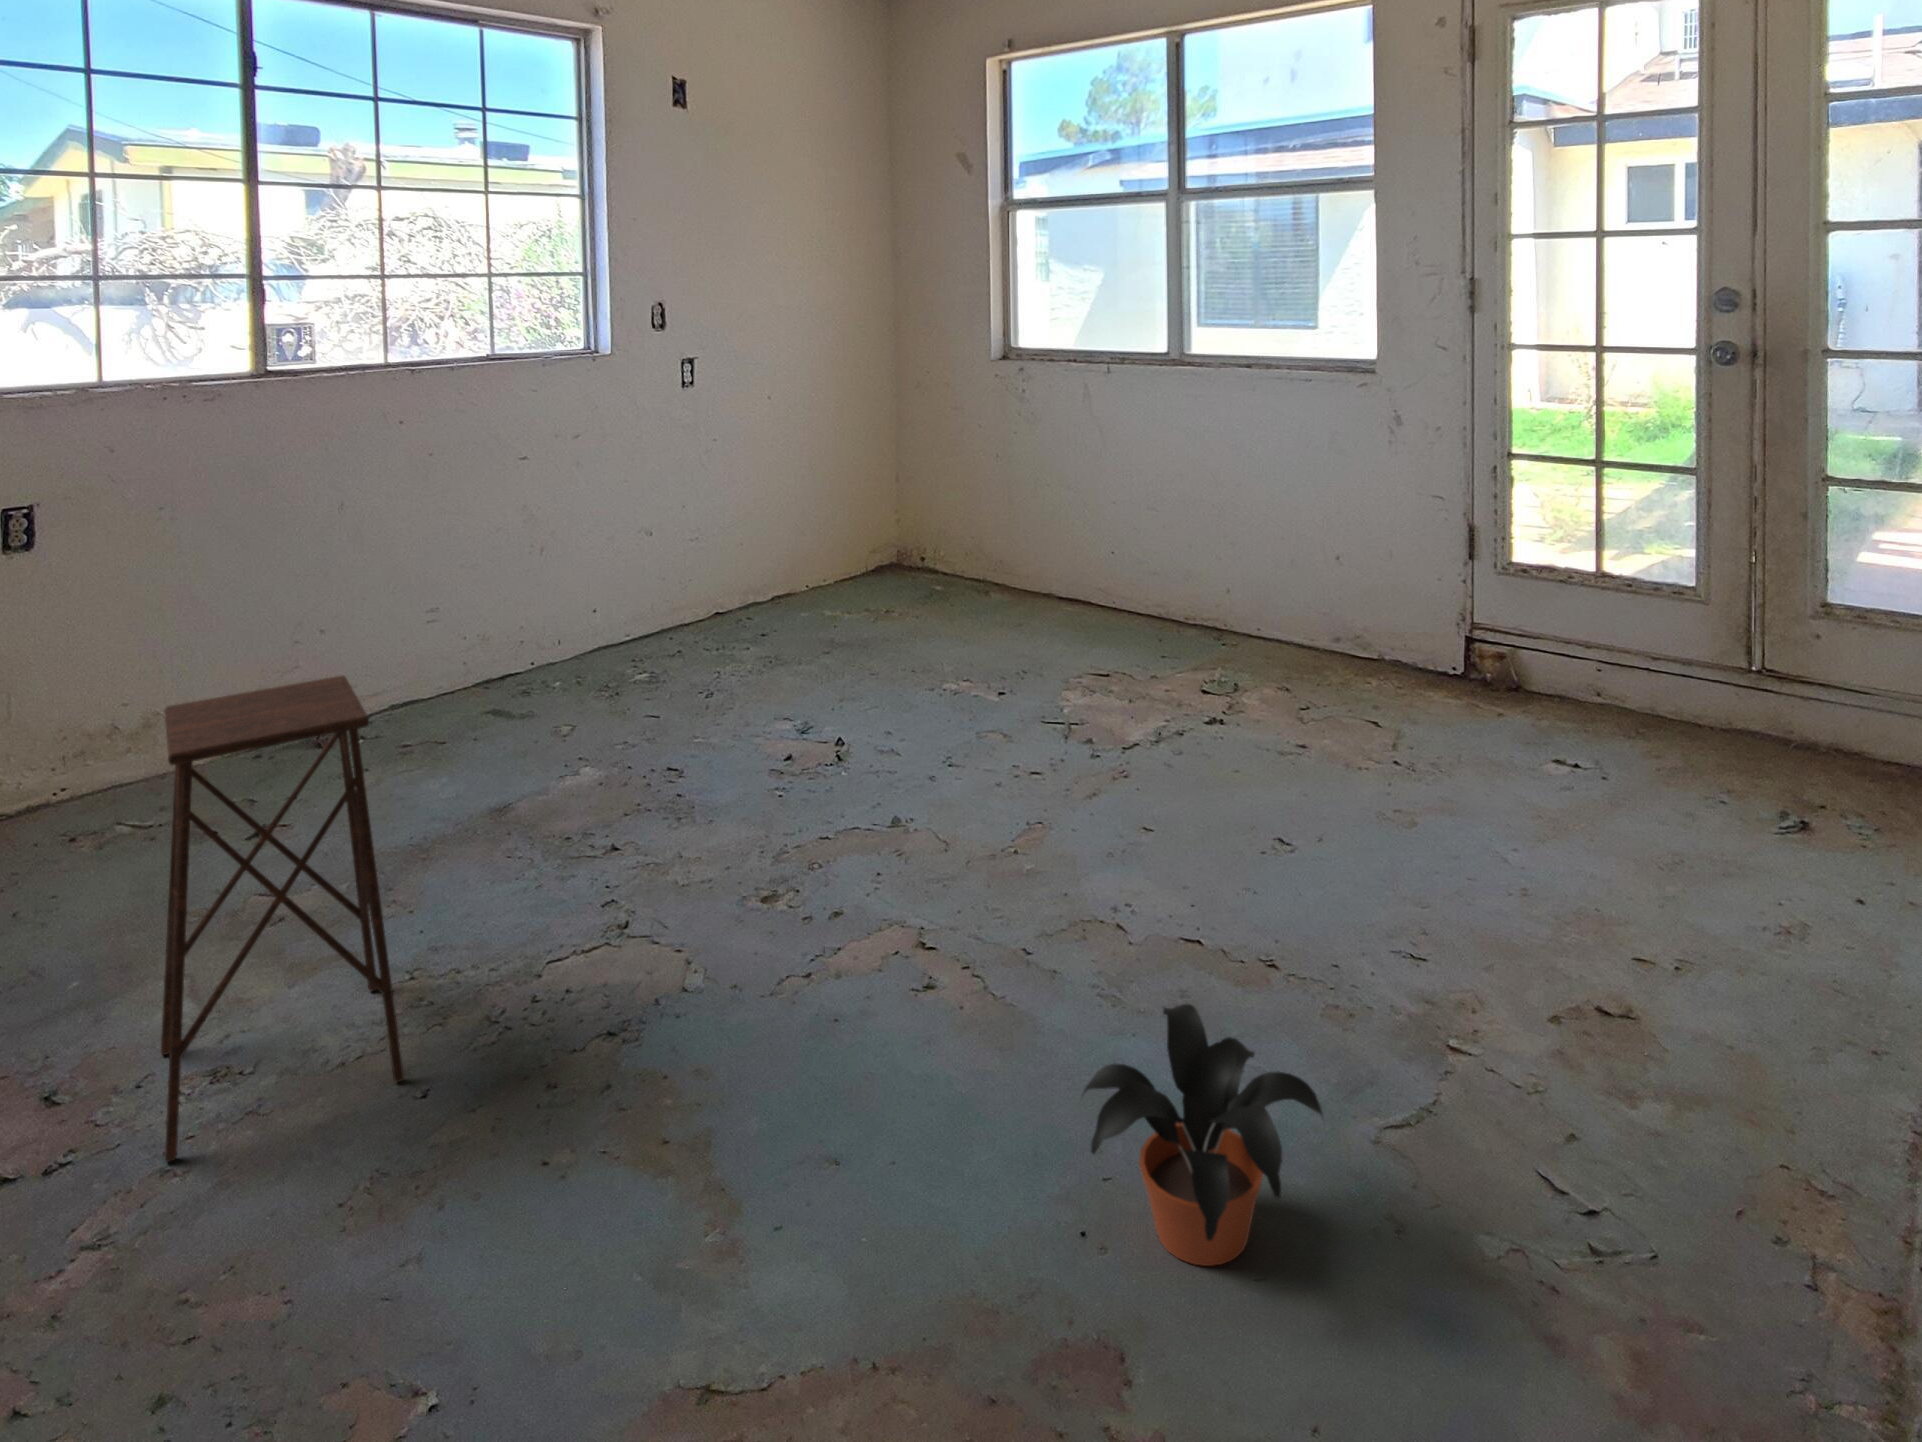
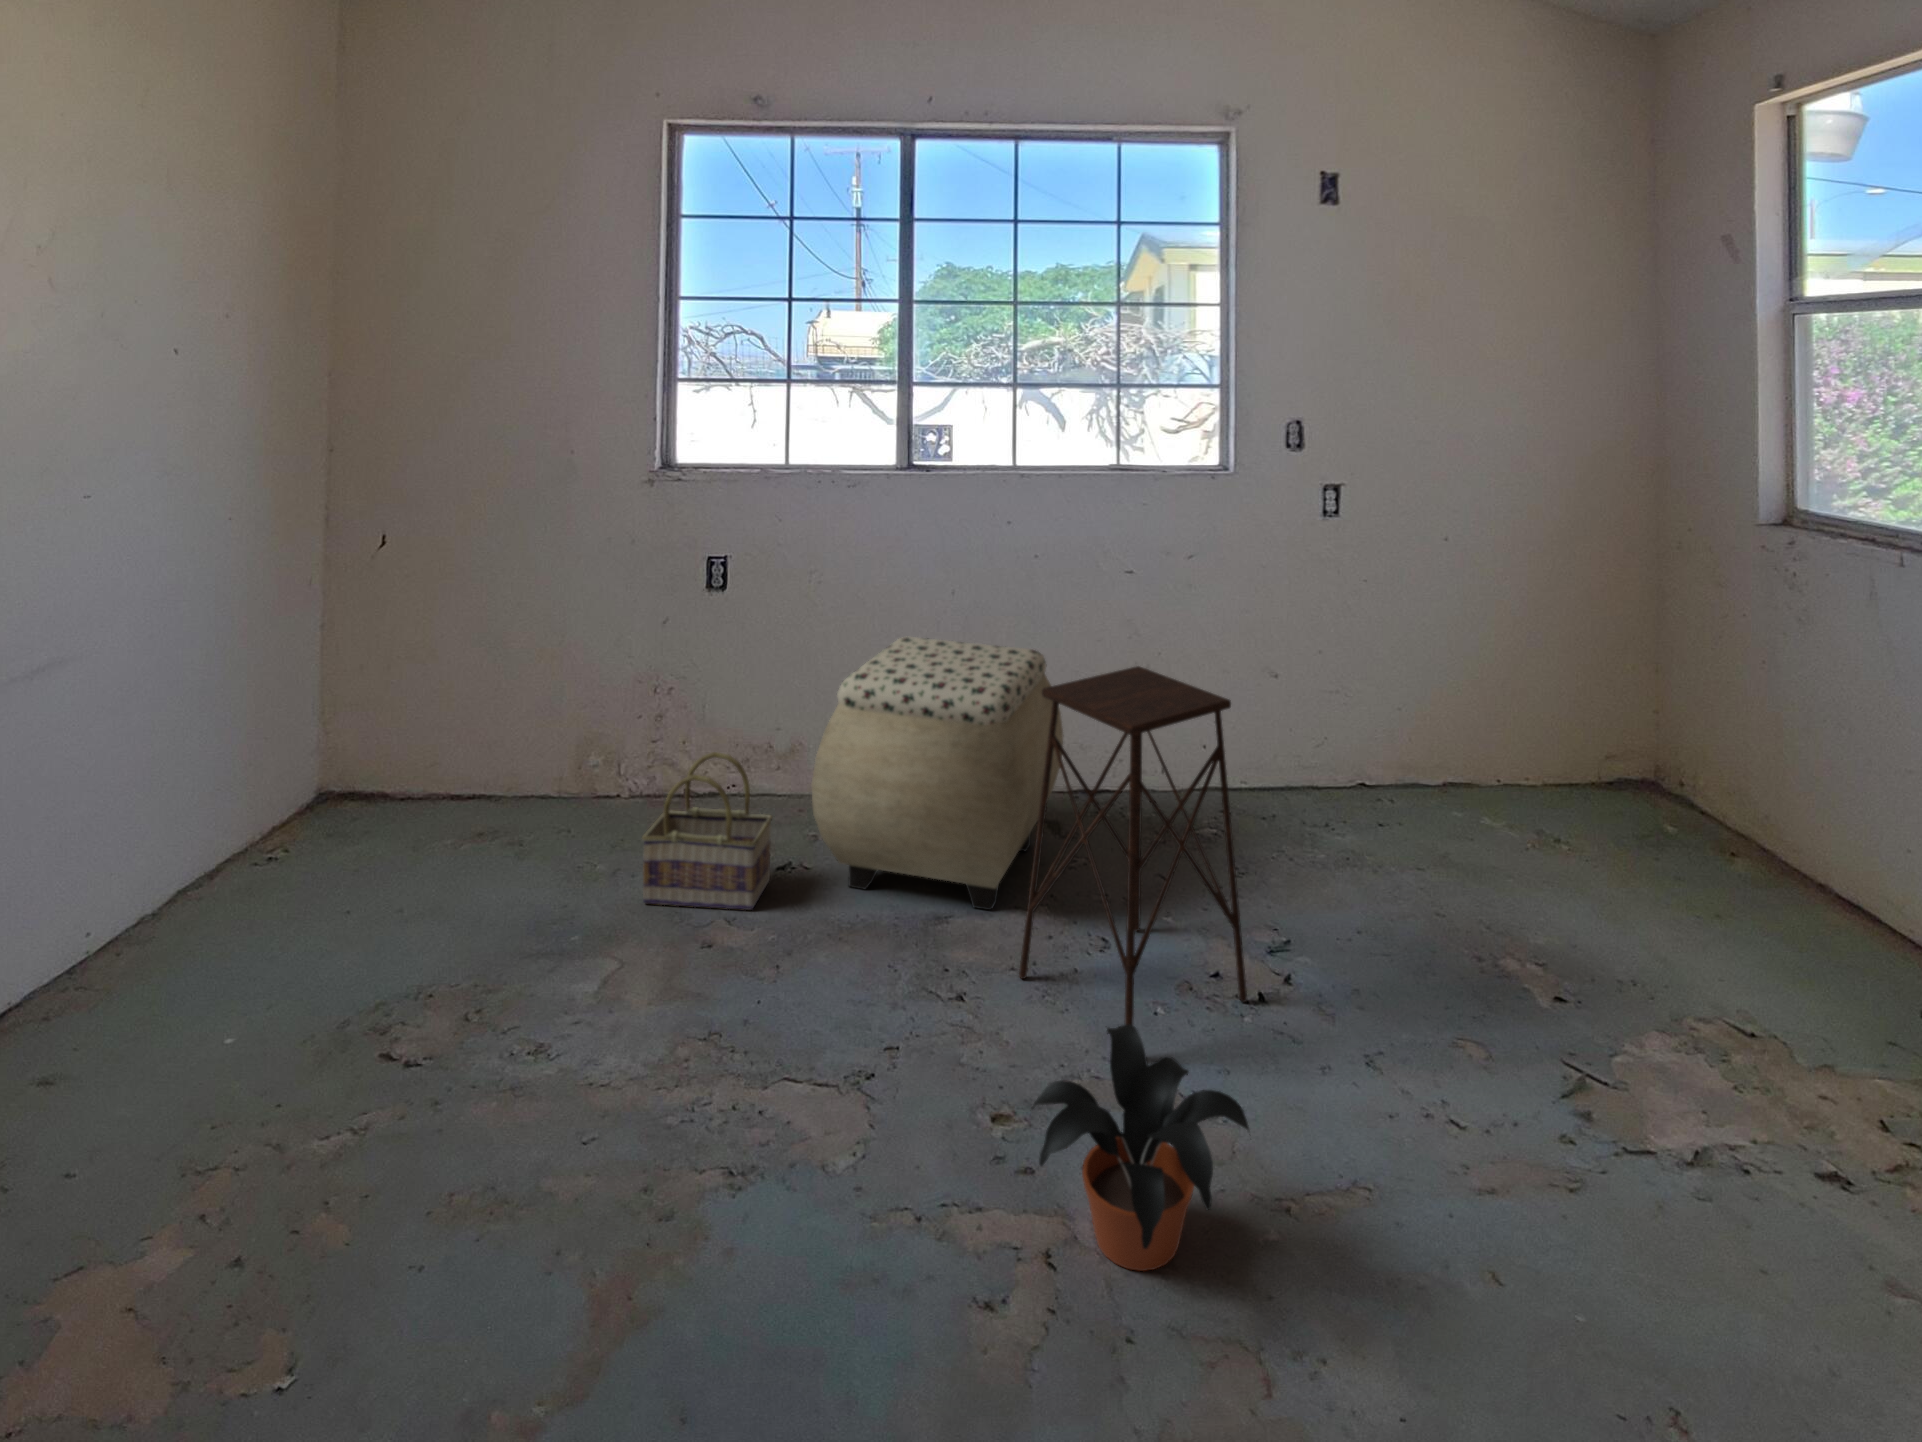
ottoman: none [840,604,1113,893] -> present [812,637,1063,911]
side table: present [161,676,404,1162] -> present [1019,666,1247,1025]
basket: none [661,730,800,896] -> present [642,752,772,910]

